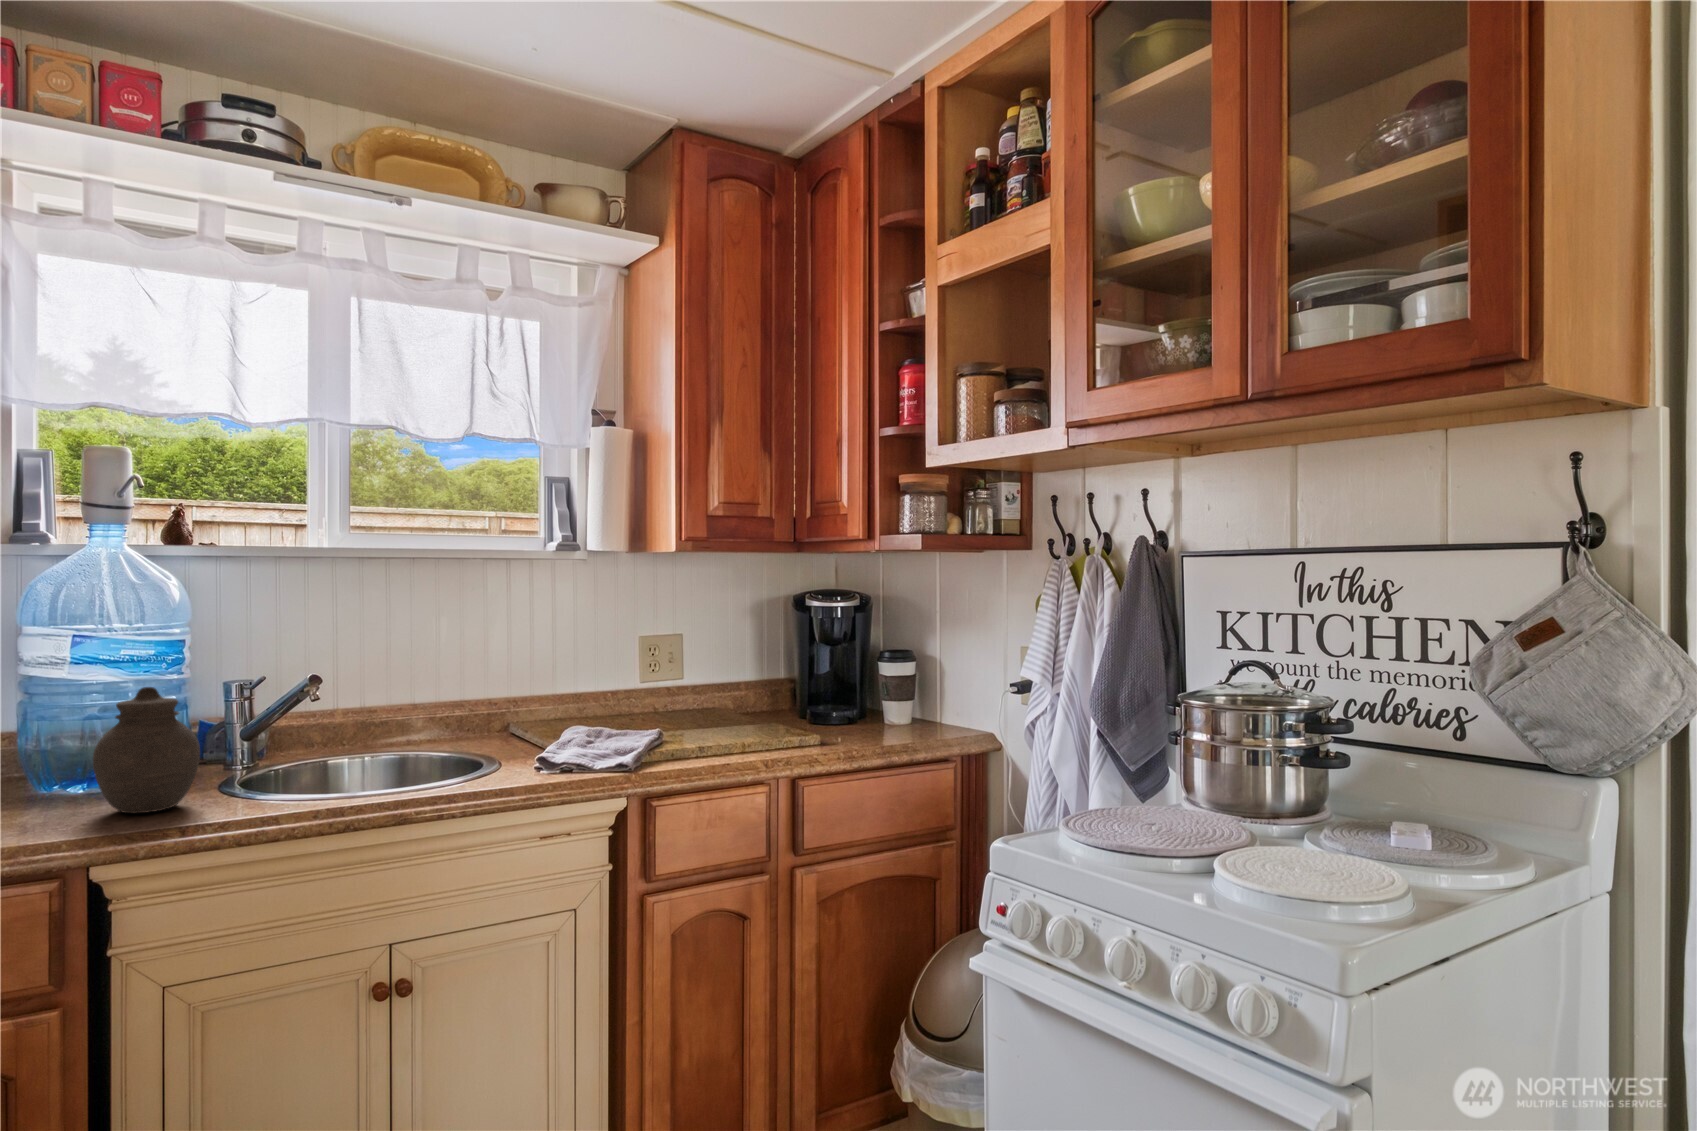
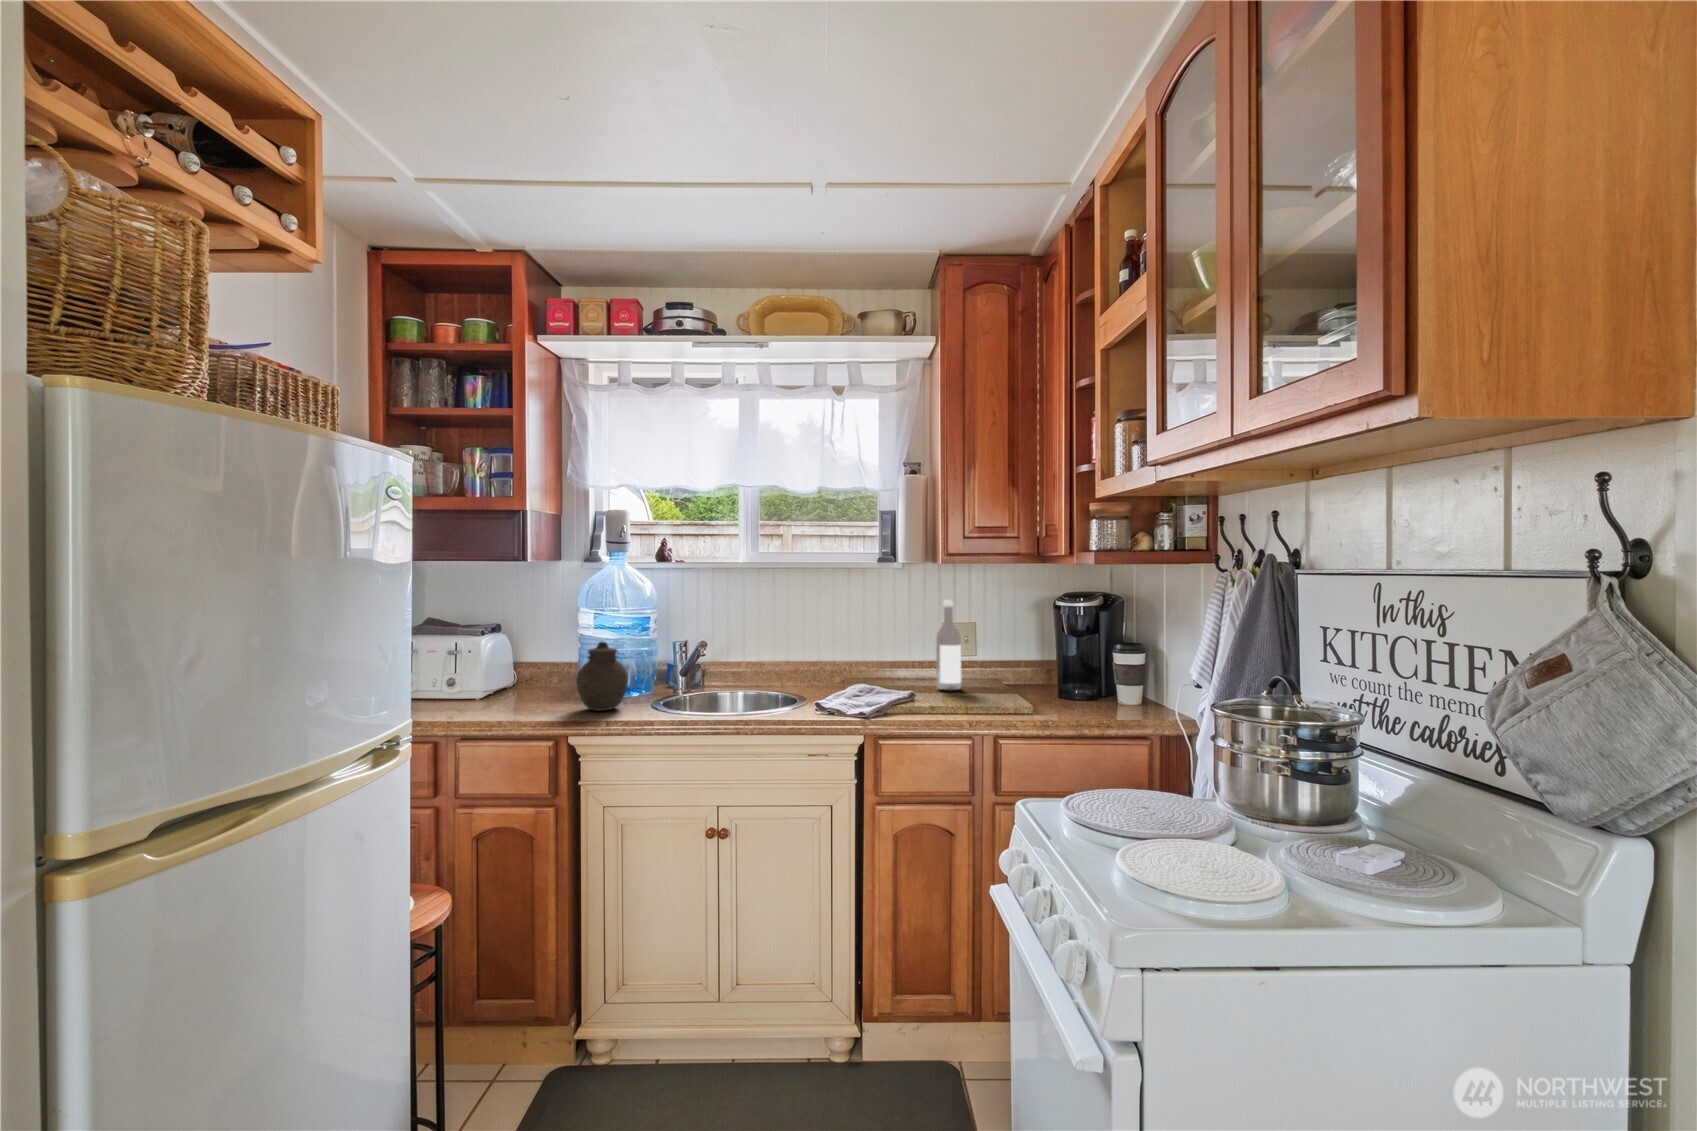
wine bottle: none [651,601,685,725] -> present [936,600,961,690]

